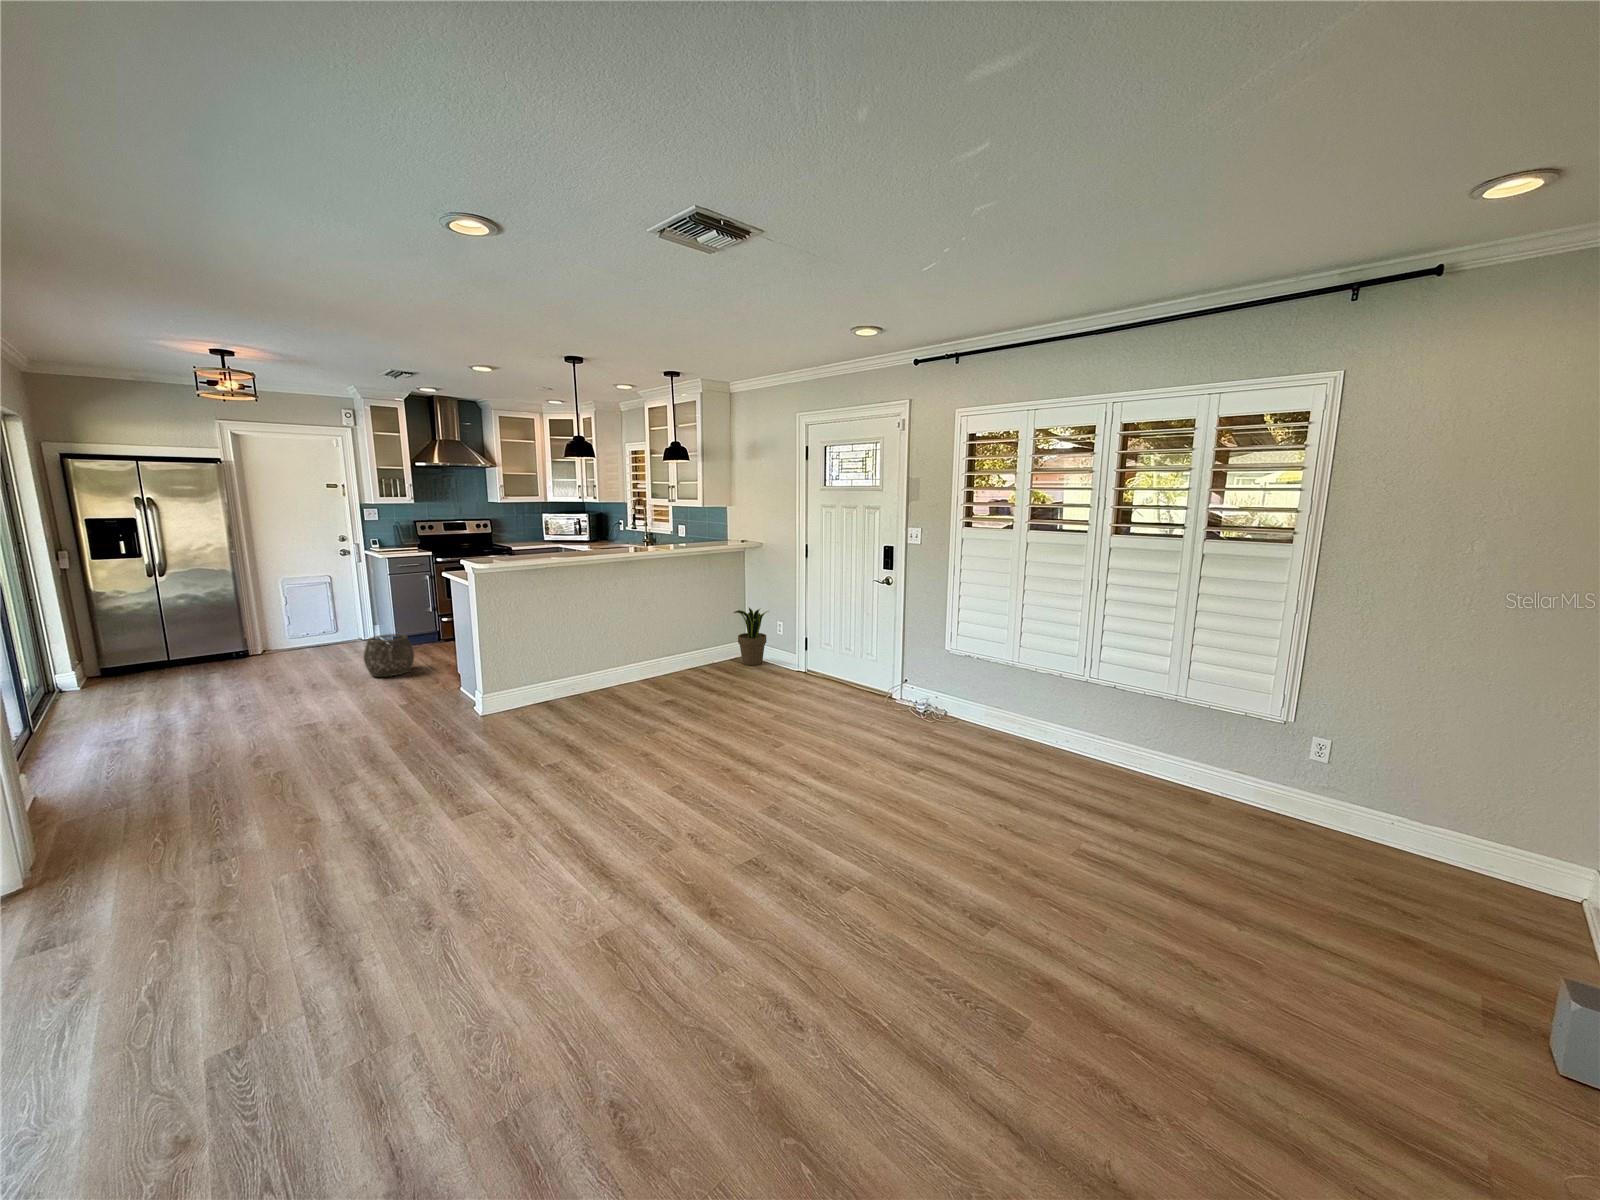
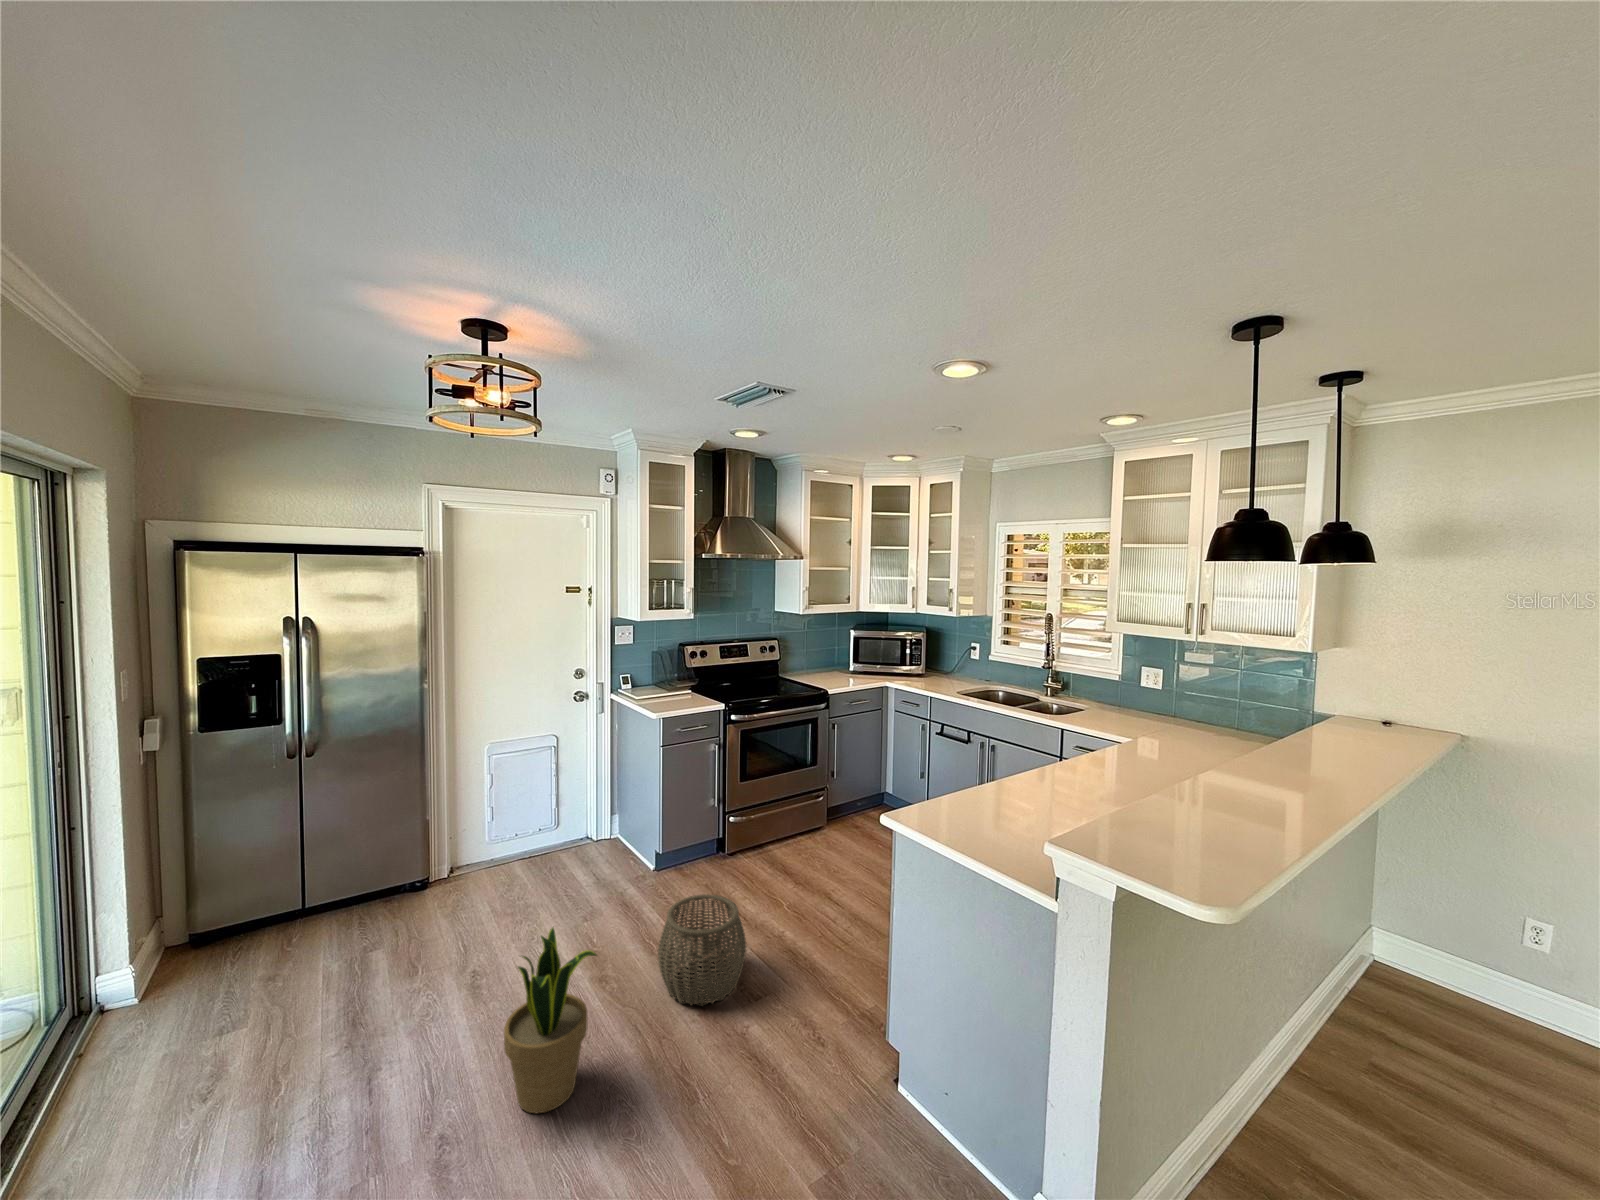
potted plant: present [734,608,766,665] -> present [504,928,597,1113]

